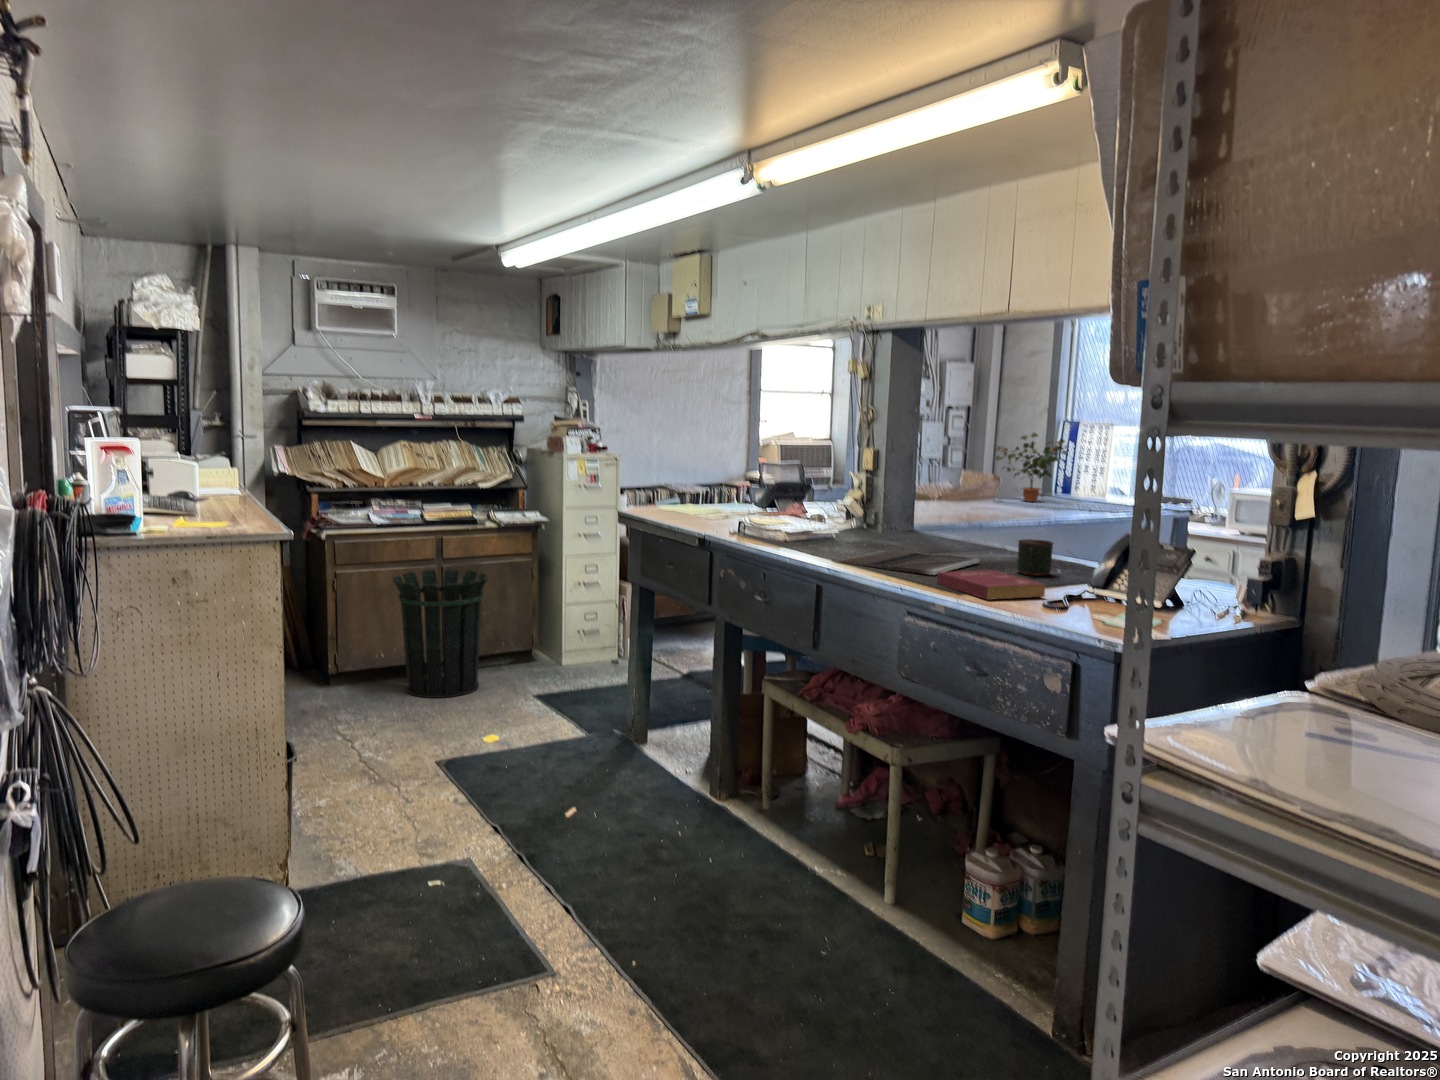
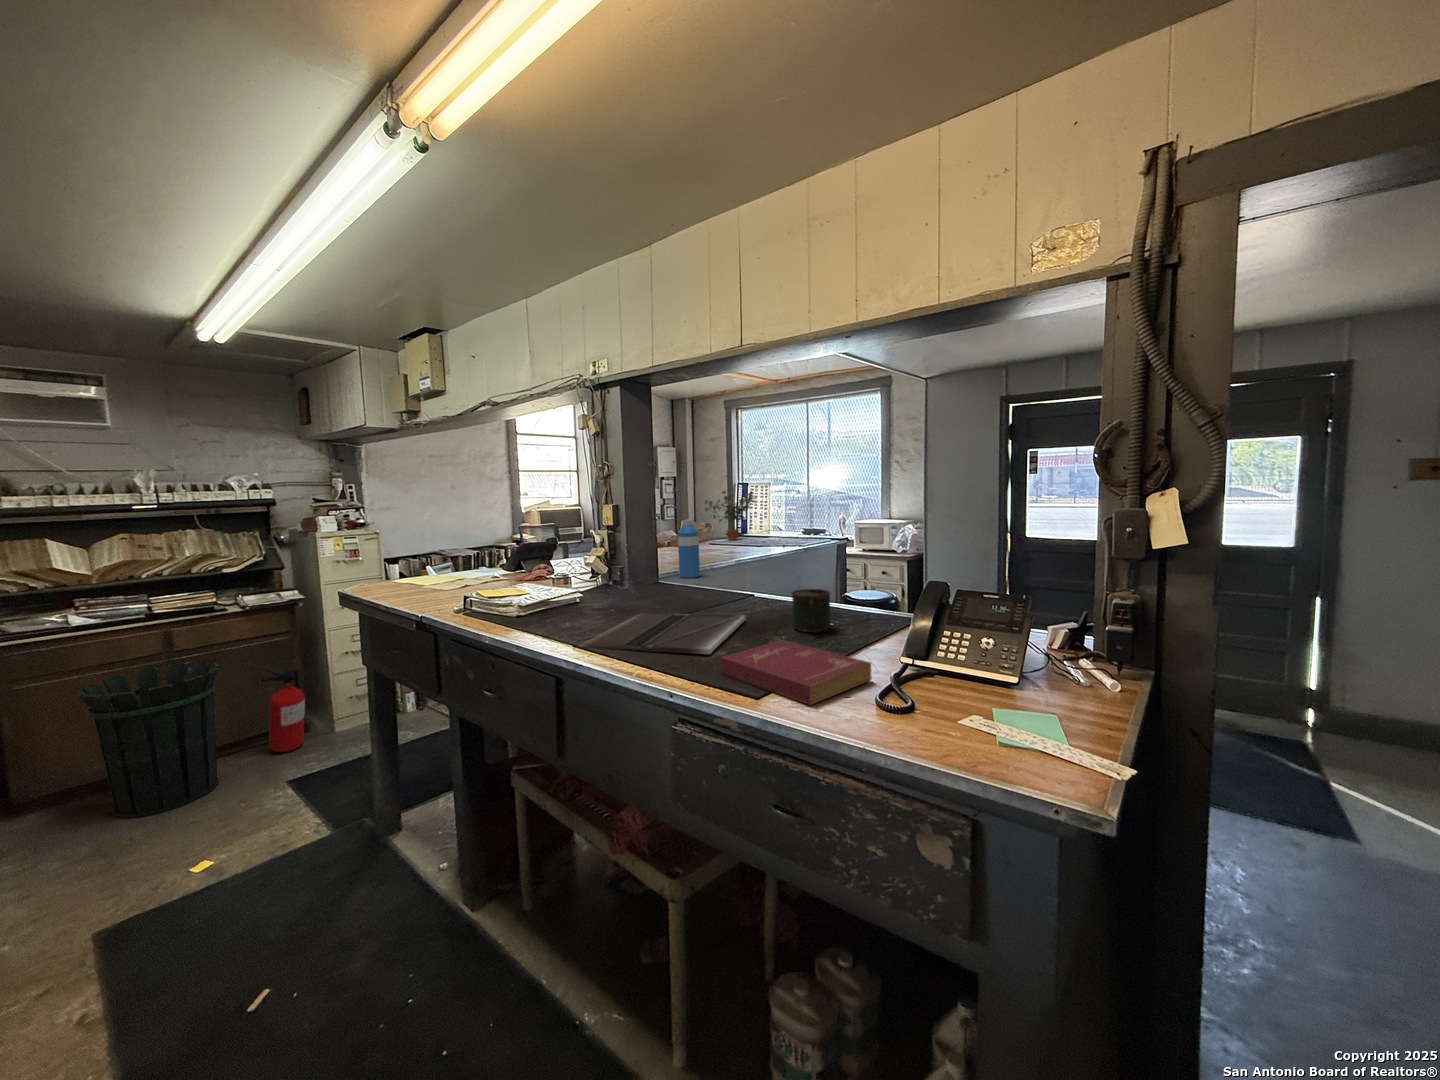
water bottle: none [938,470,963,532] -> present [678,520,700,578]
fire extinguisher: none [511,583,545,672] -> present [261,666,305,752]

